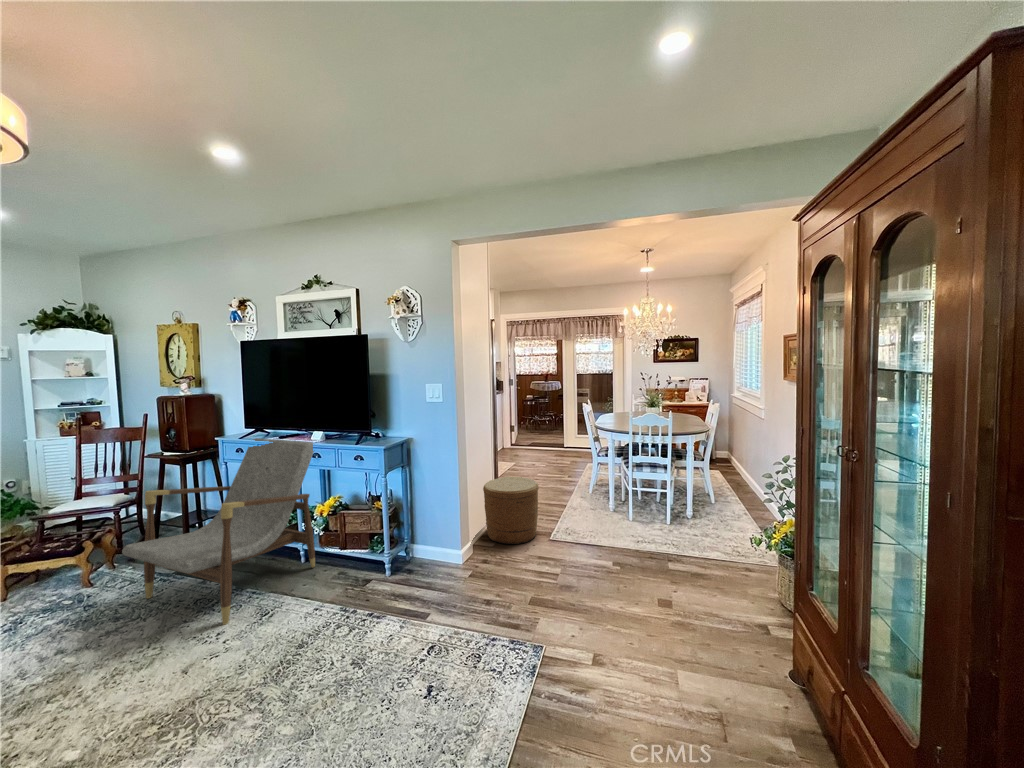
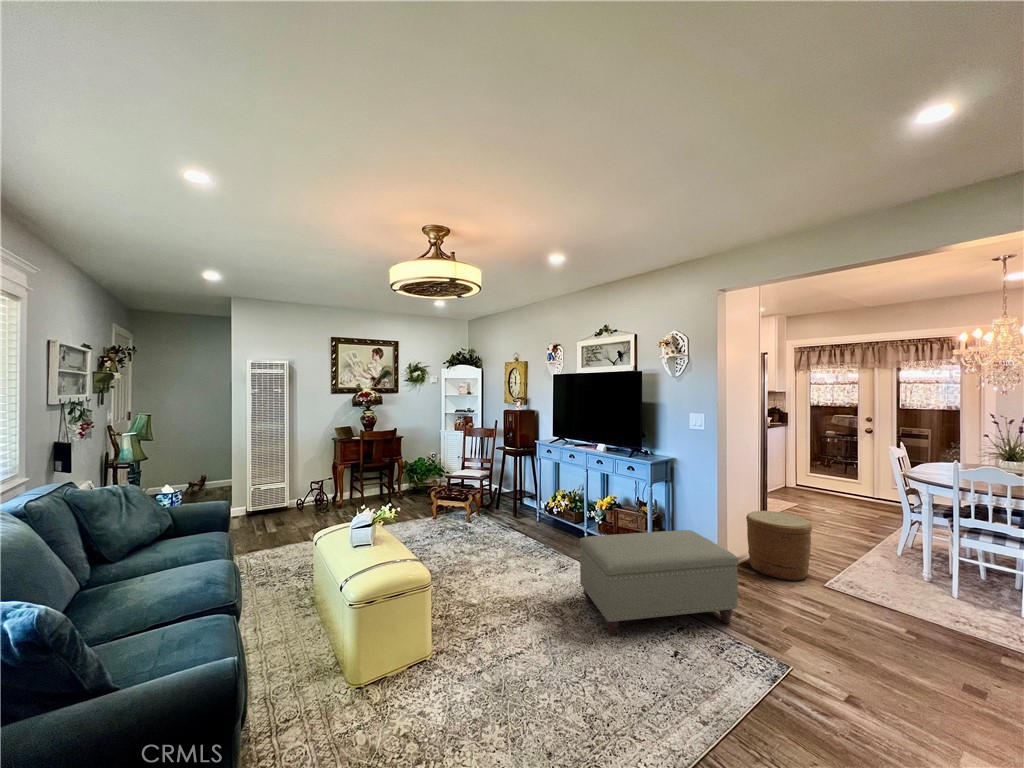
armchair: present [122,438,315,625] -> none [488,444,599,566]
ottoman: none [288,520,488,703] -> present [580,530,738,636]

